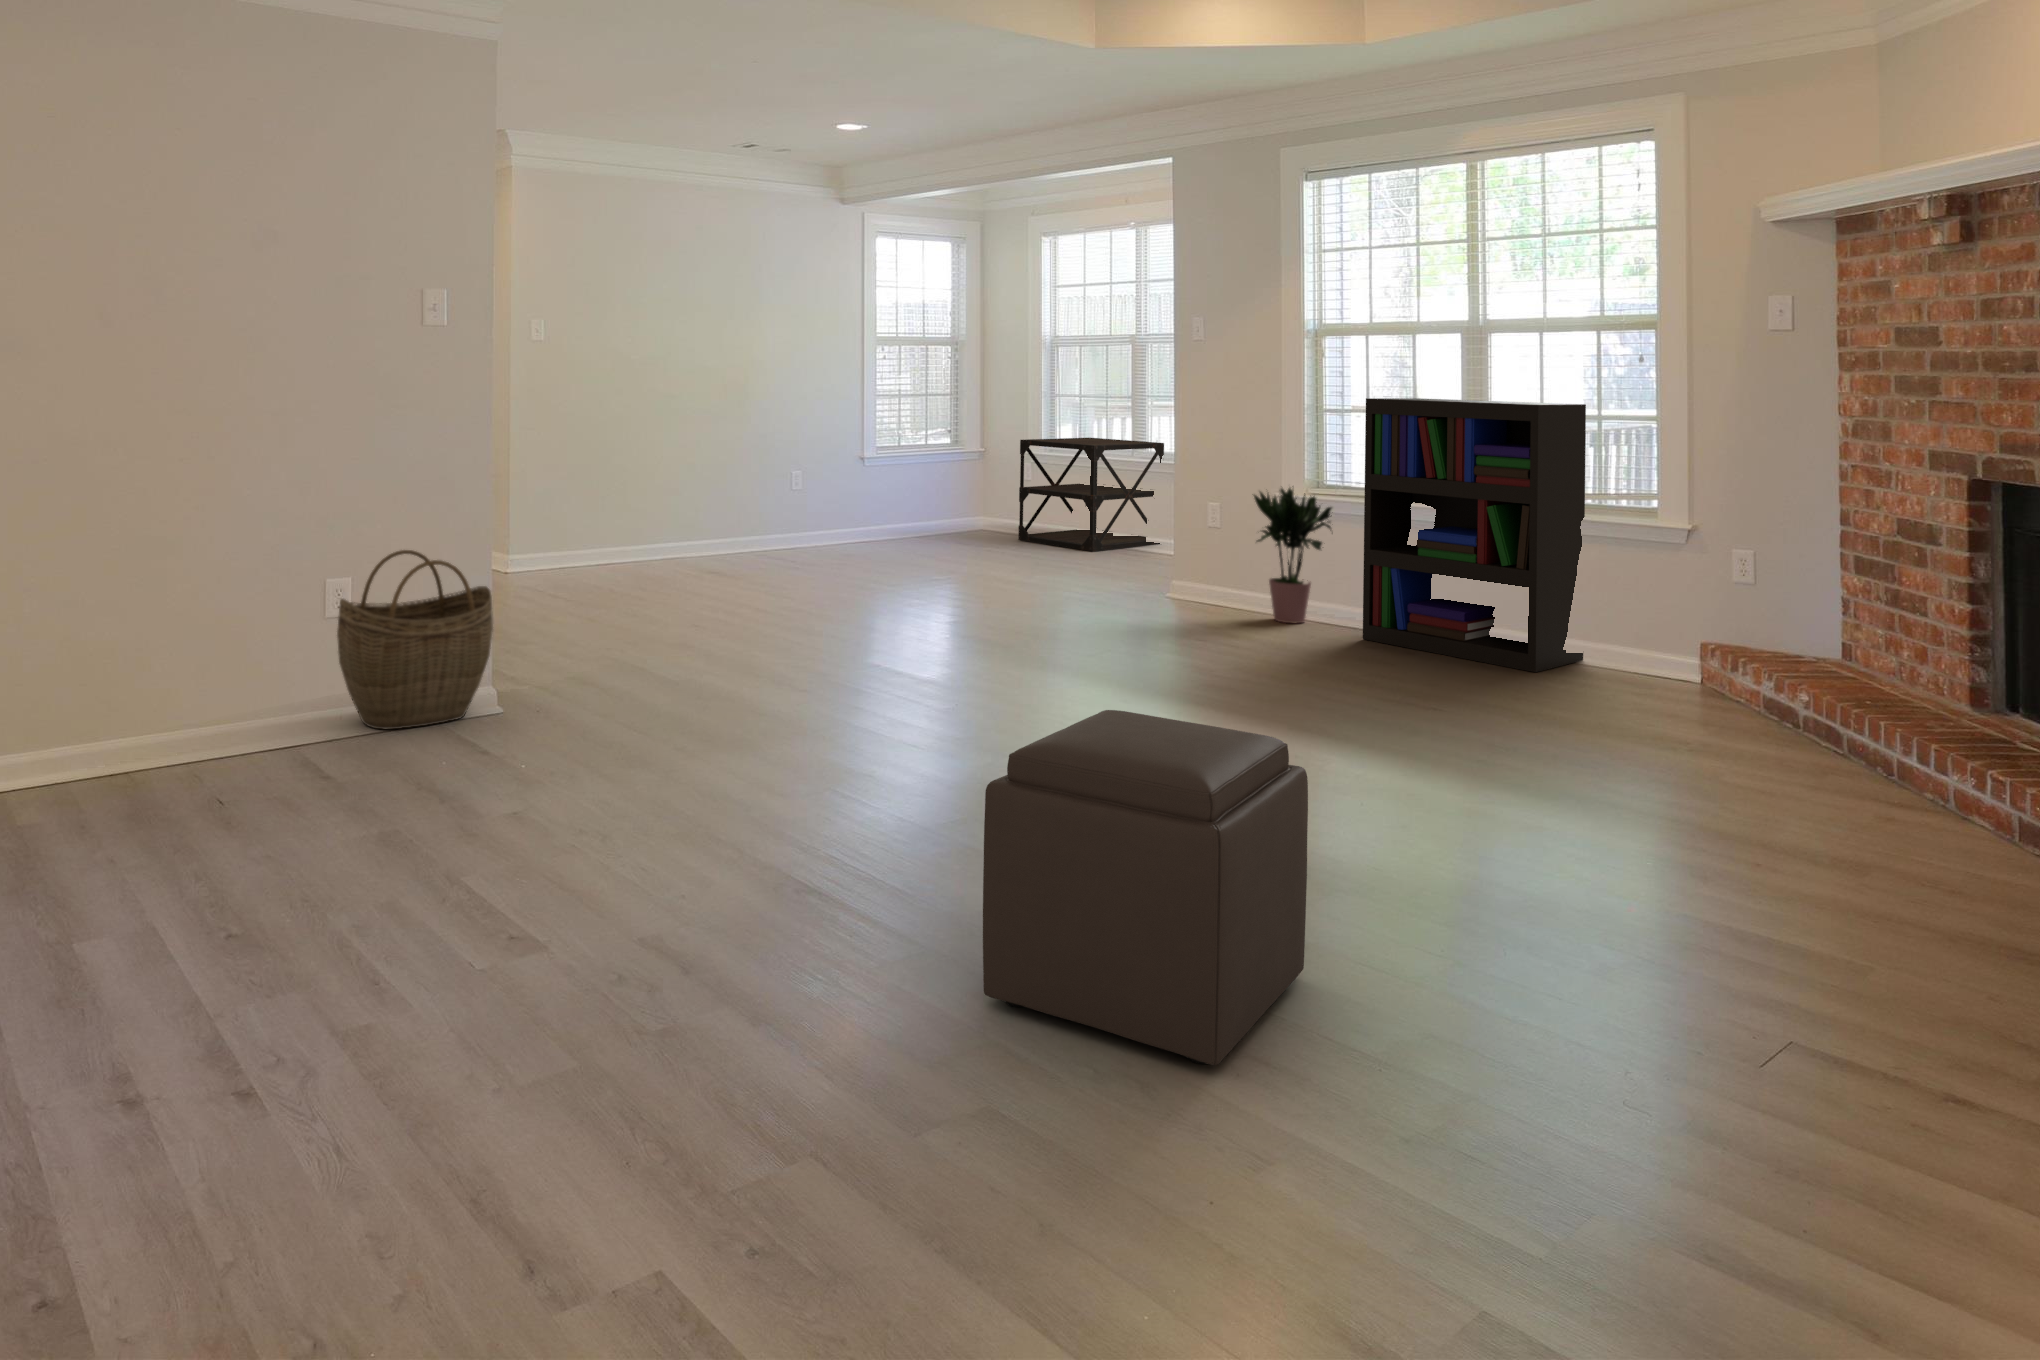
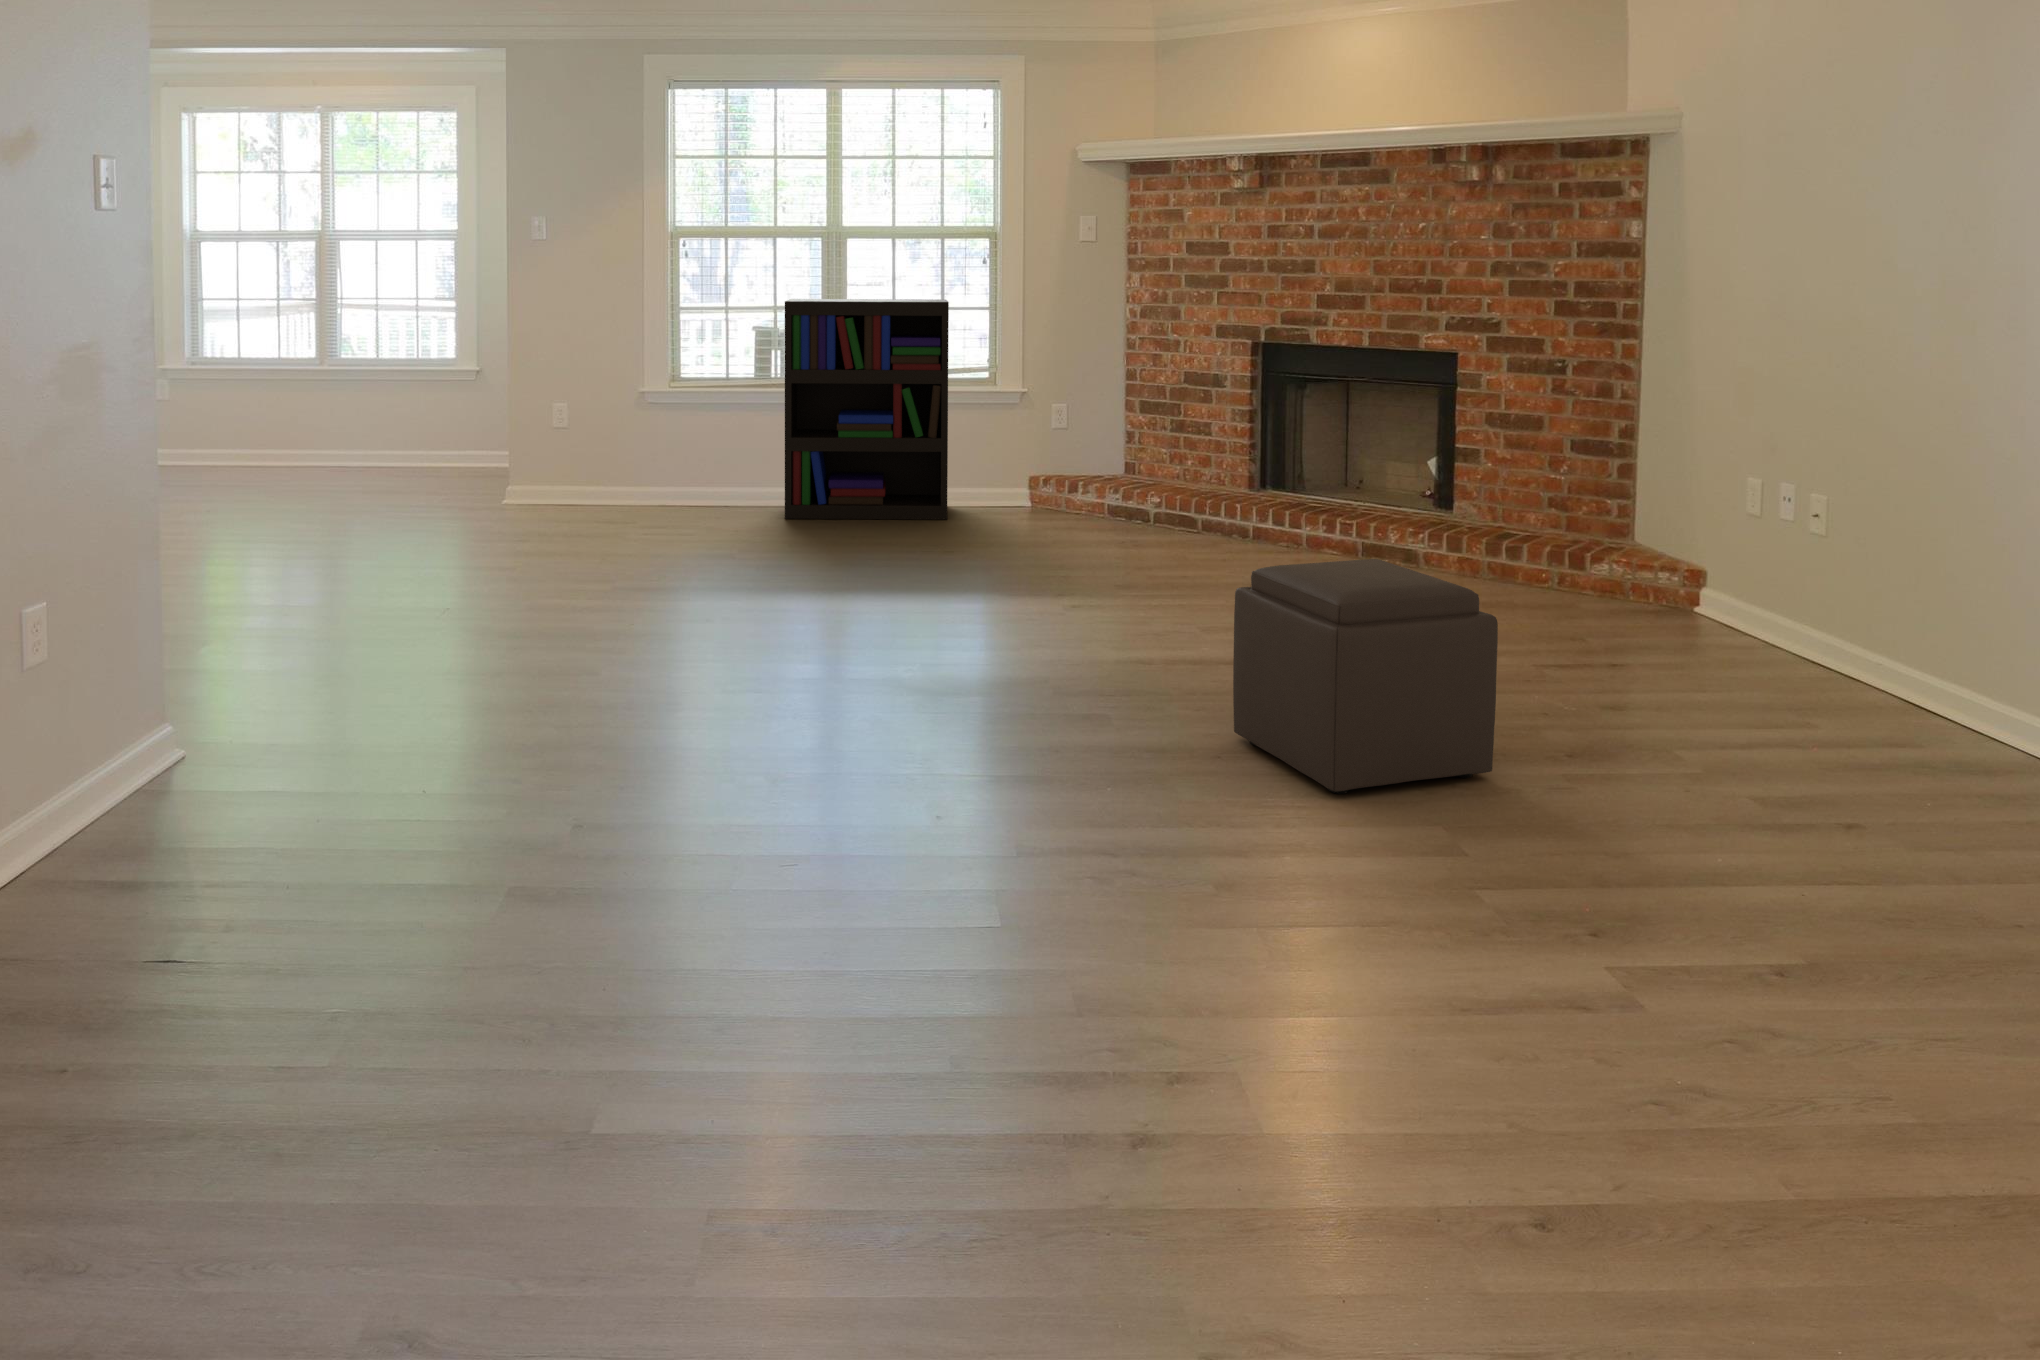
side table: present [1018,438,1164,552] -> none [196,354,365,483]
potted plant: present [1254,488,1332,623] -> none [653,385,744,517]
woven basket: present [337,550,493,729] -> none [71,590,282,849]

